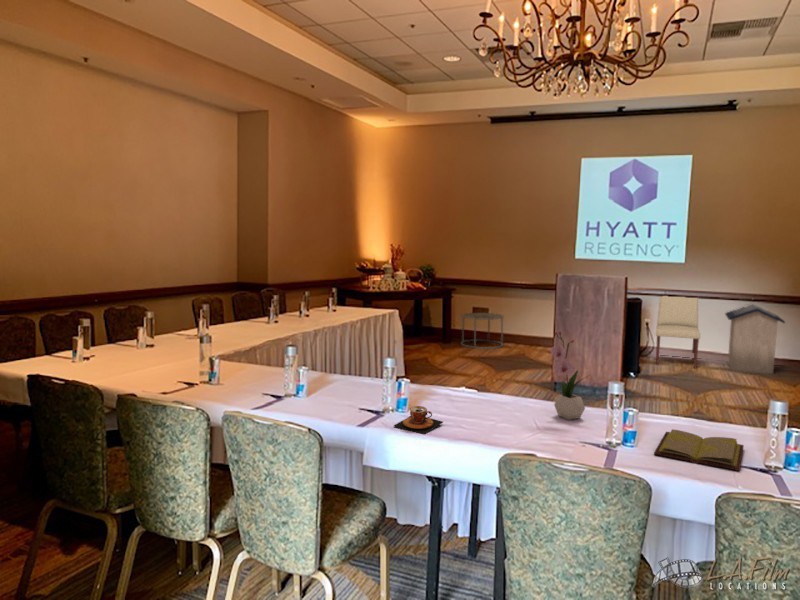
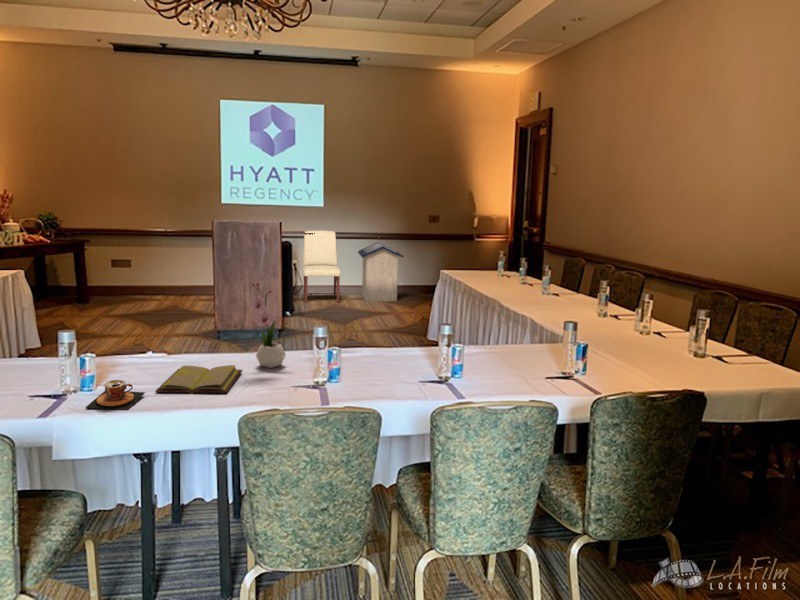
side table: present [461,313,503,349] -> none [97,265,150,305]
diary: present [654,429,744,471] -> present [156,365,242,394]

